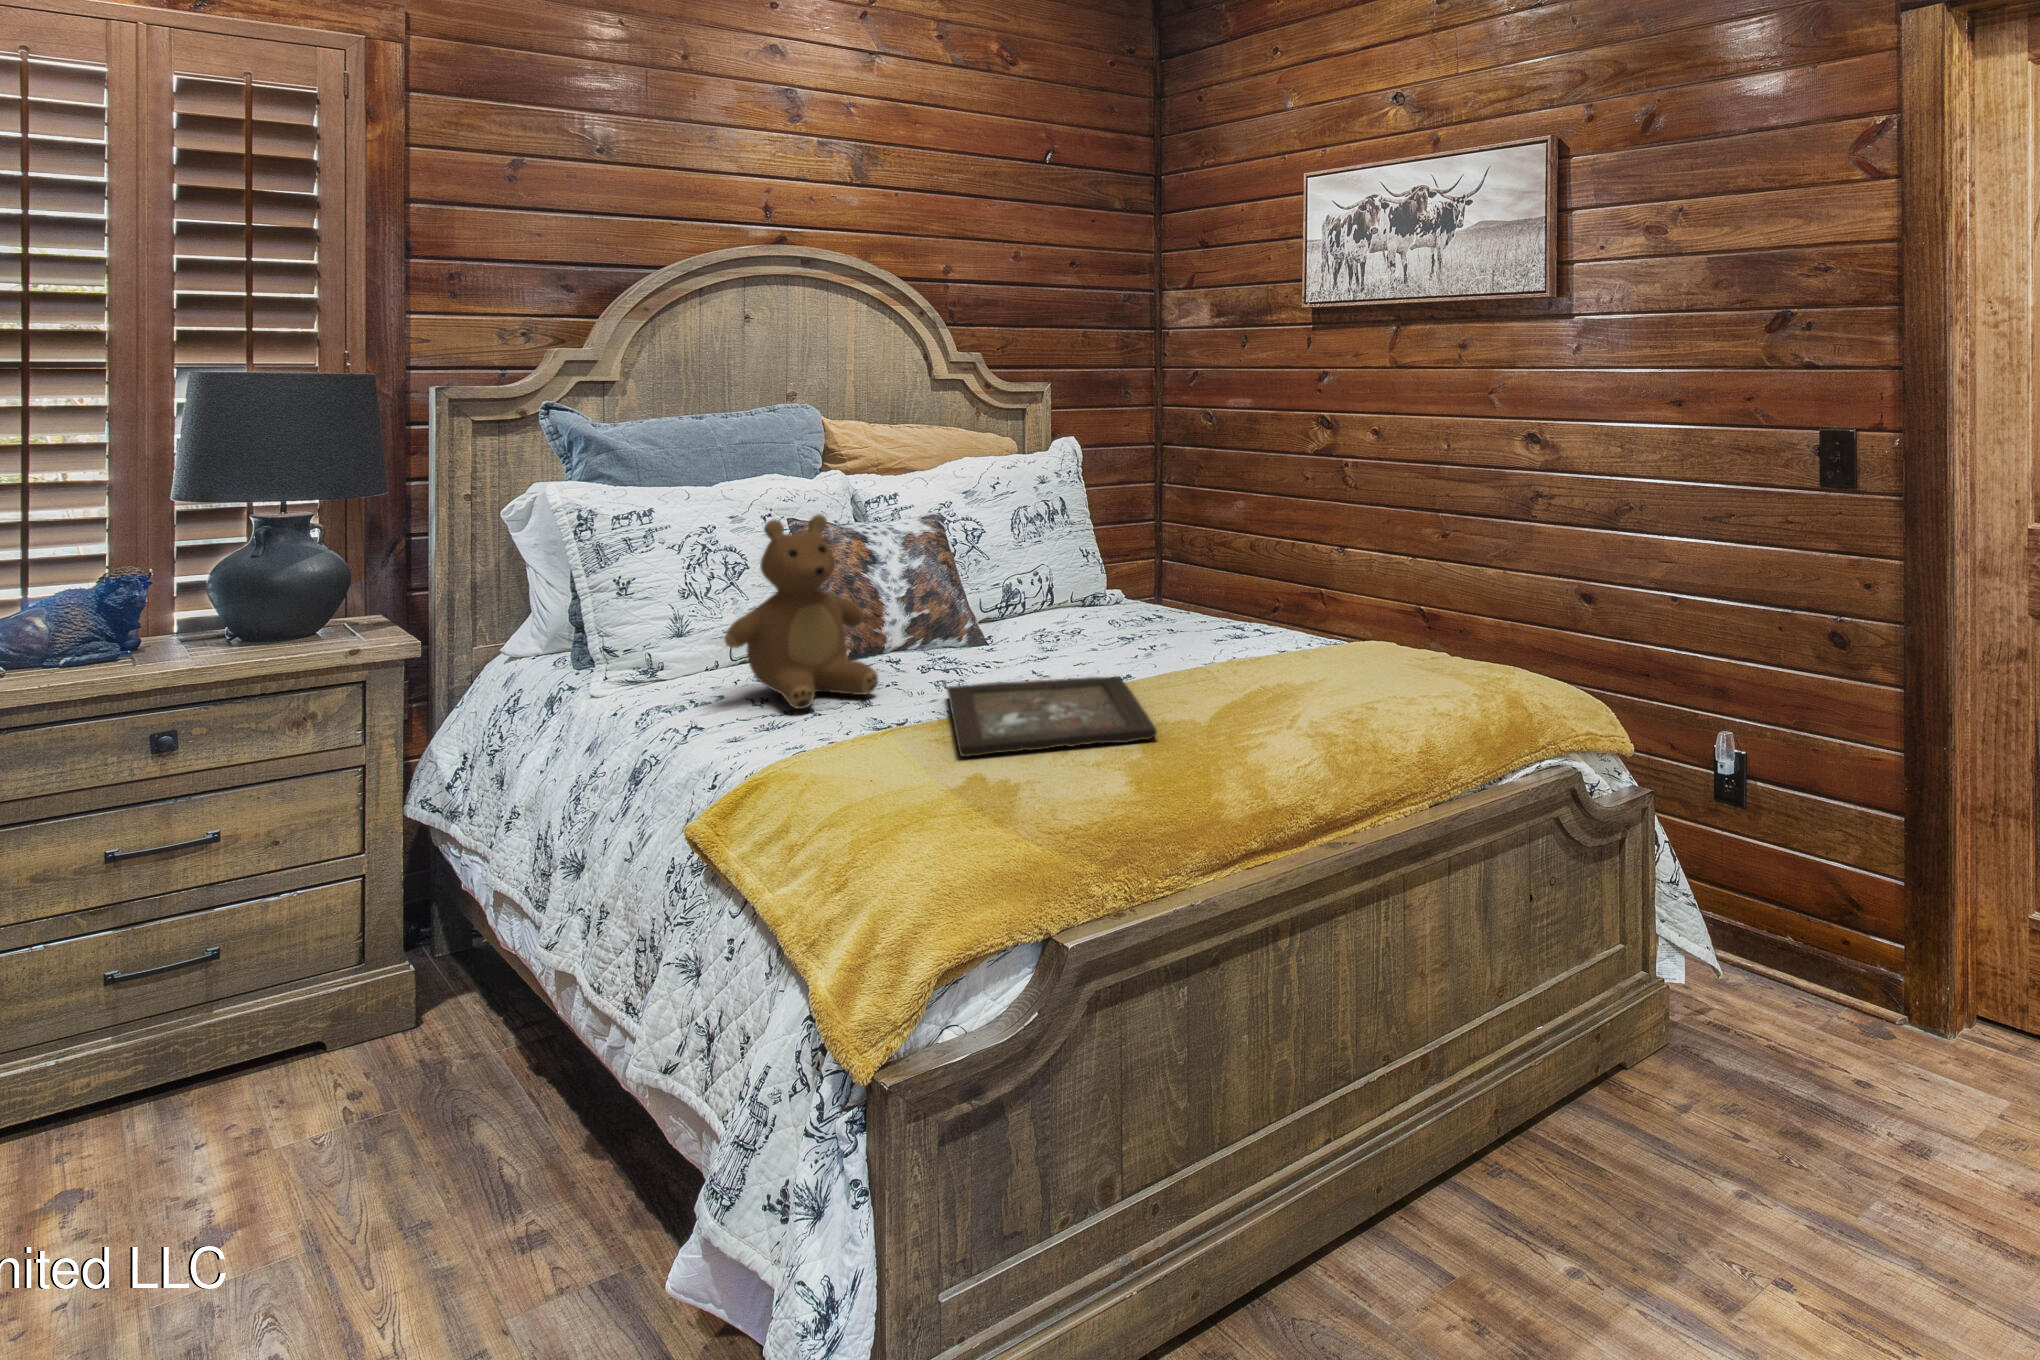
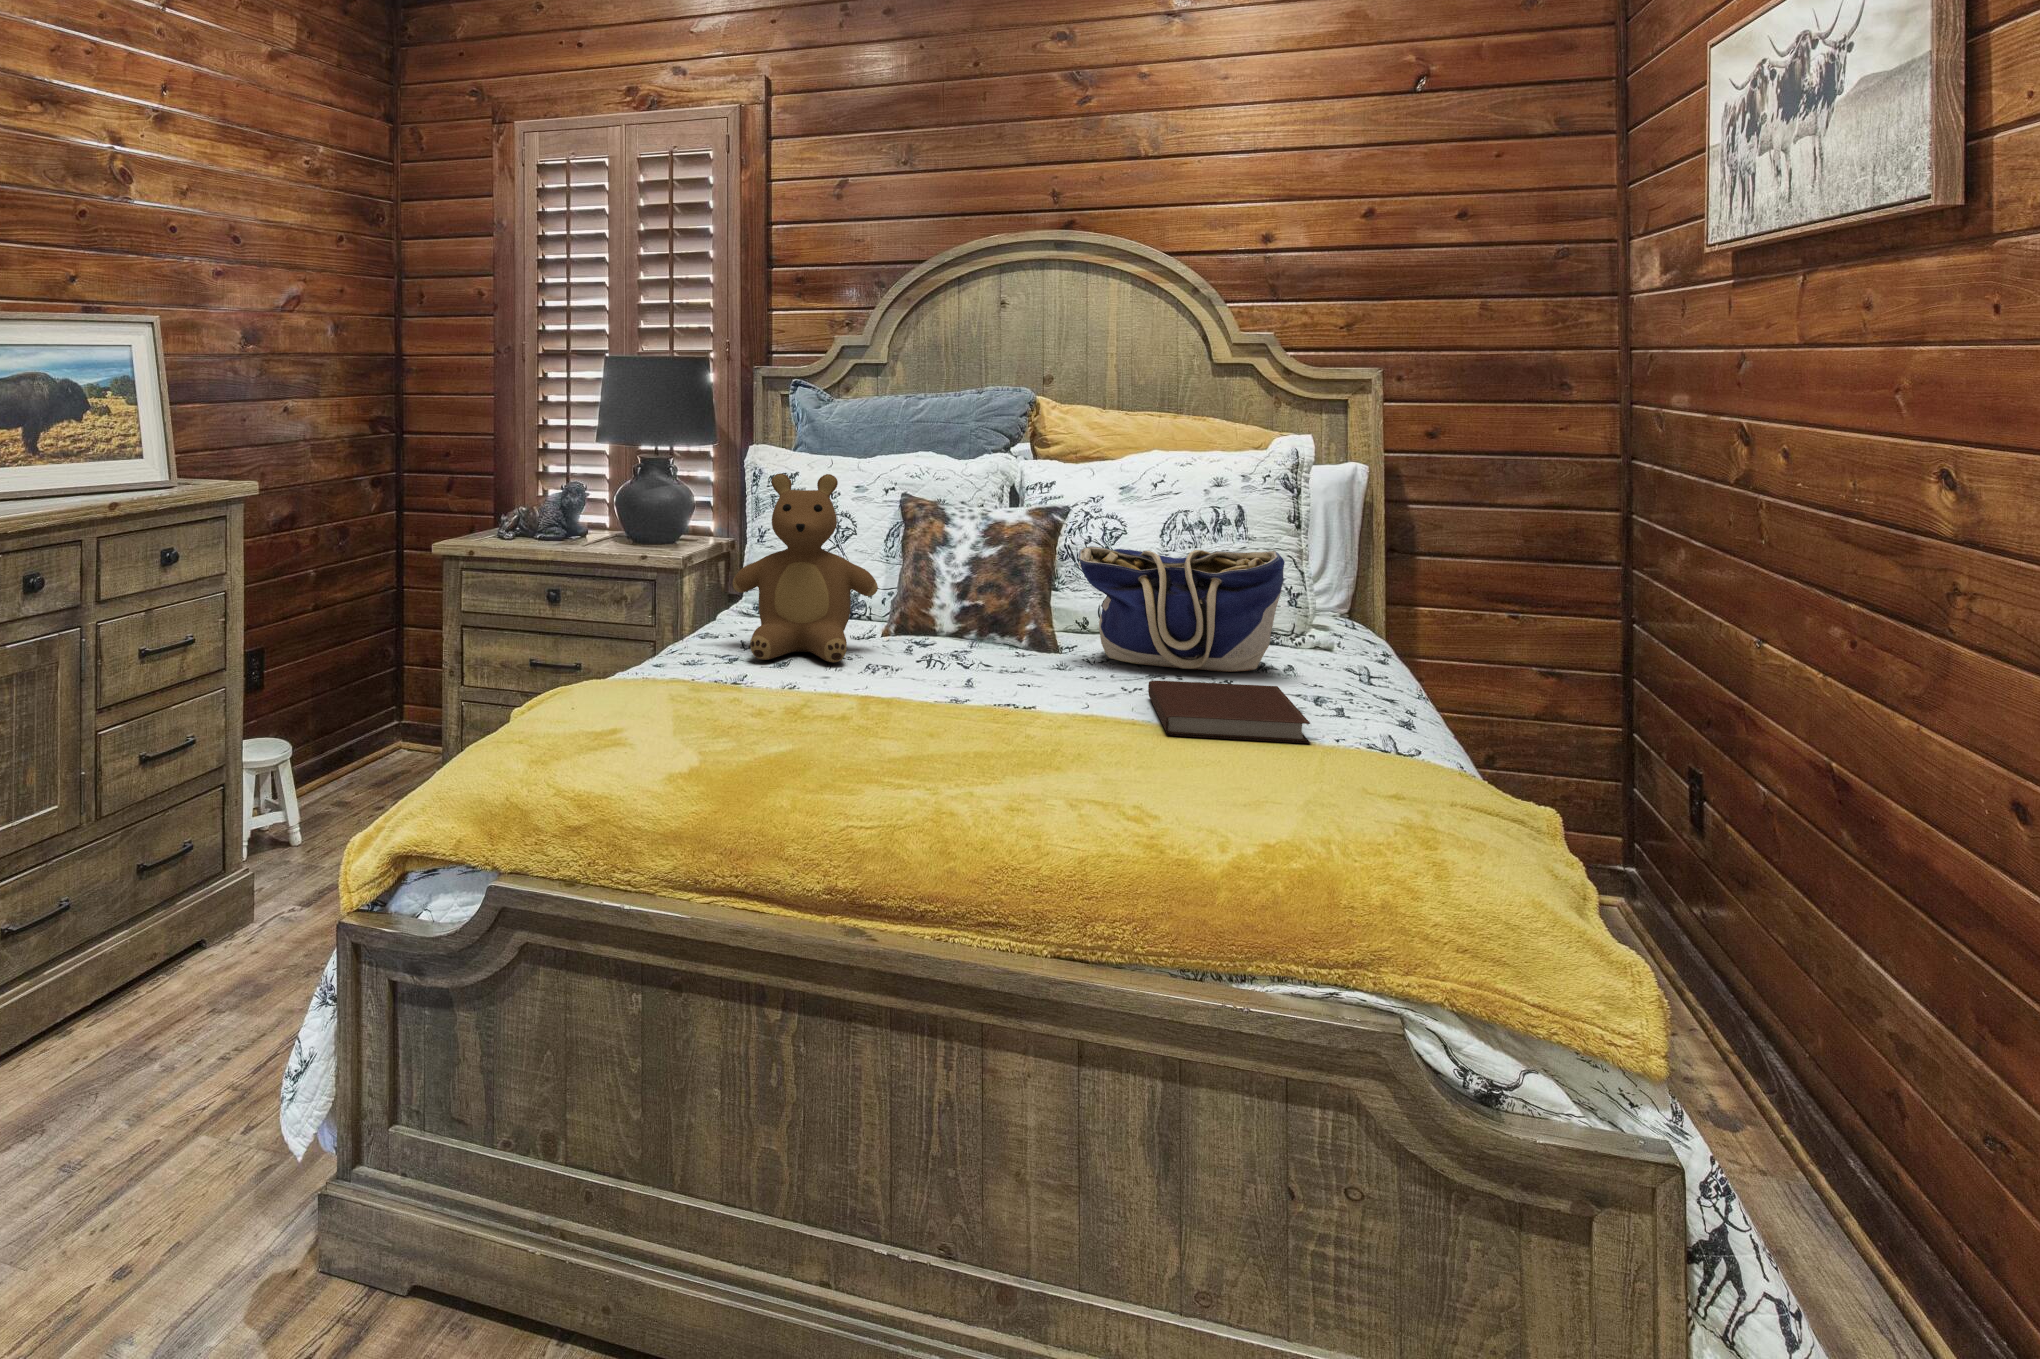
tote bag: none [1016,532,1164,638] -> present [1078,546,1285,672]
notebook: none [1132,631,1278,680] -> present [1148,681,1310,743]
tray: present [947,676,1157,757] -> none [752,669,1065,759]

